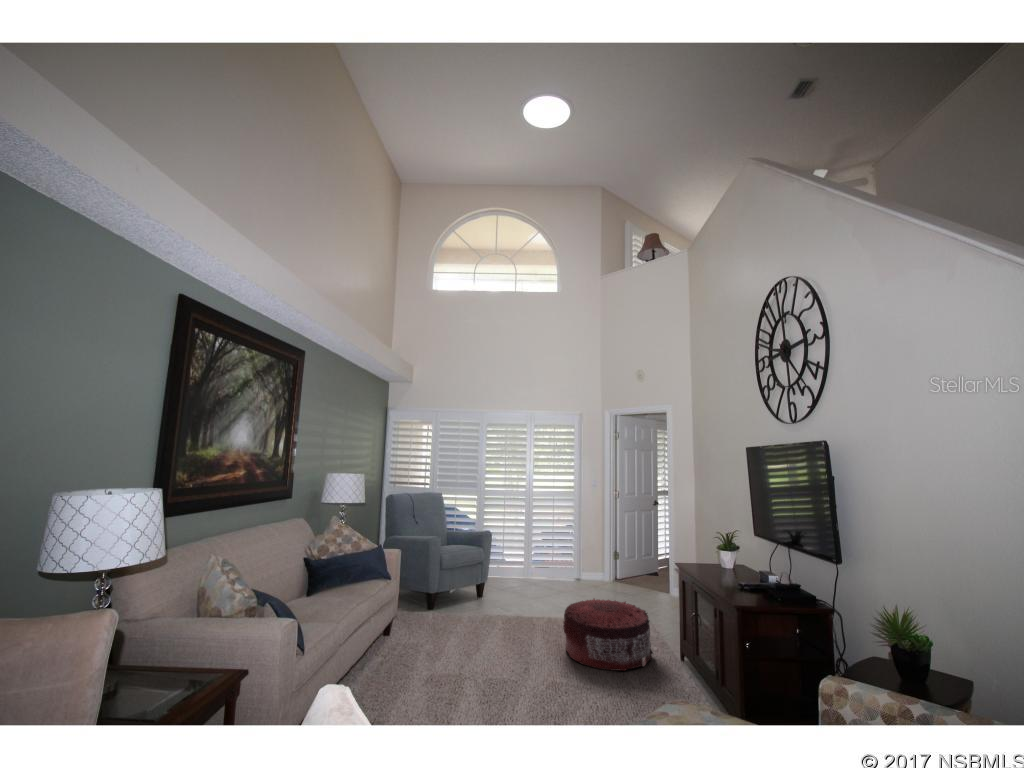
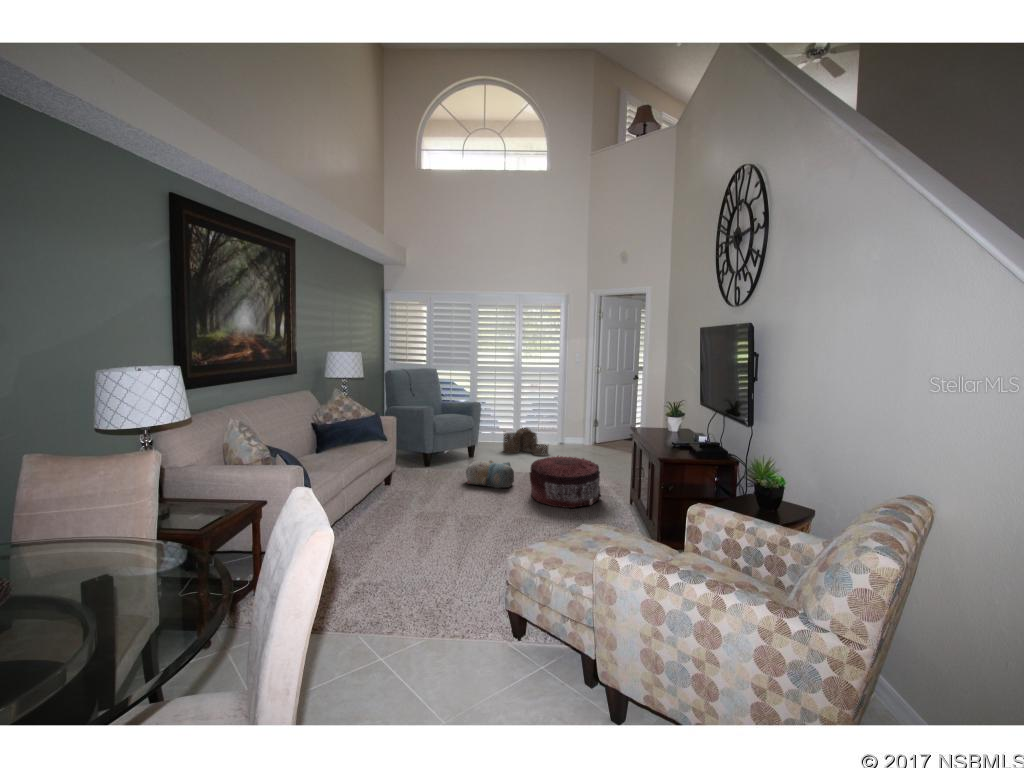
woven basket: none [517,559,571,597] -> present [503,427,548,455]
plush toy: none [482,604,541,642] -> present [466,460,514,488]

